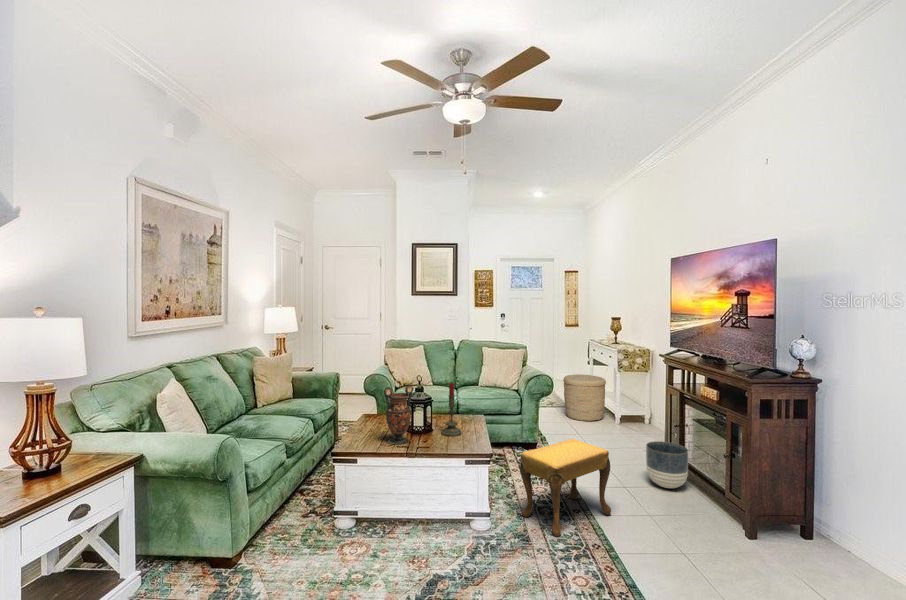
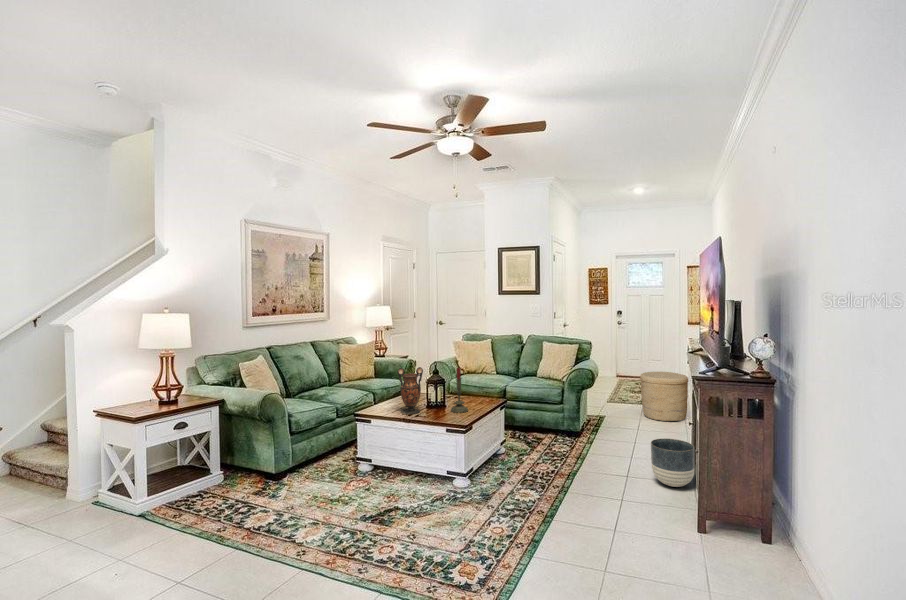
footstool: present [520,439,611,537] -> none [497,424,581,503]

